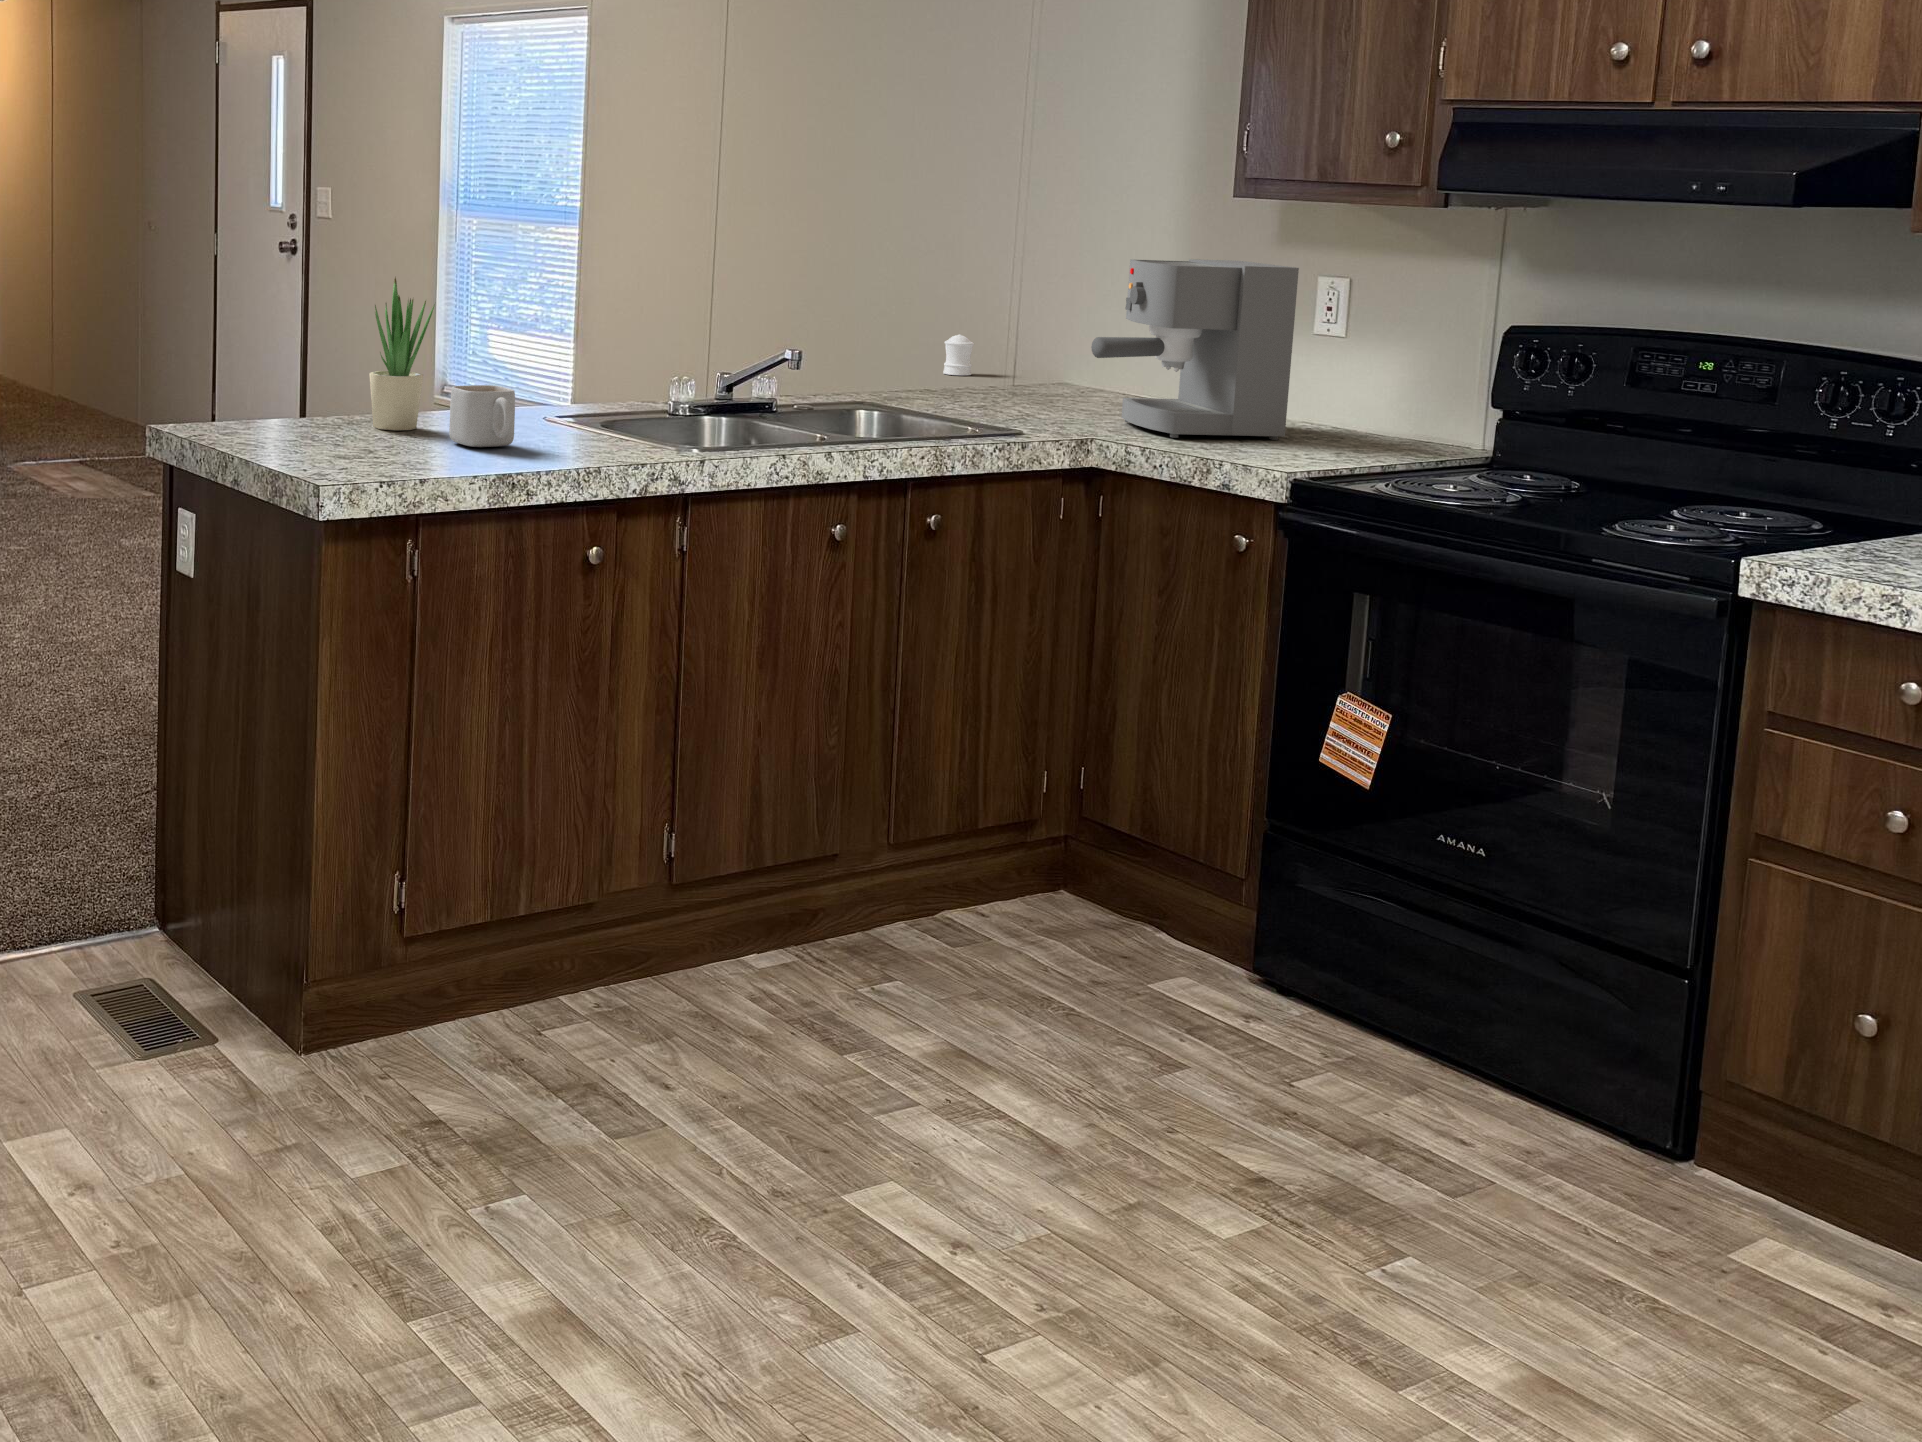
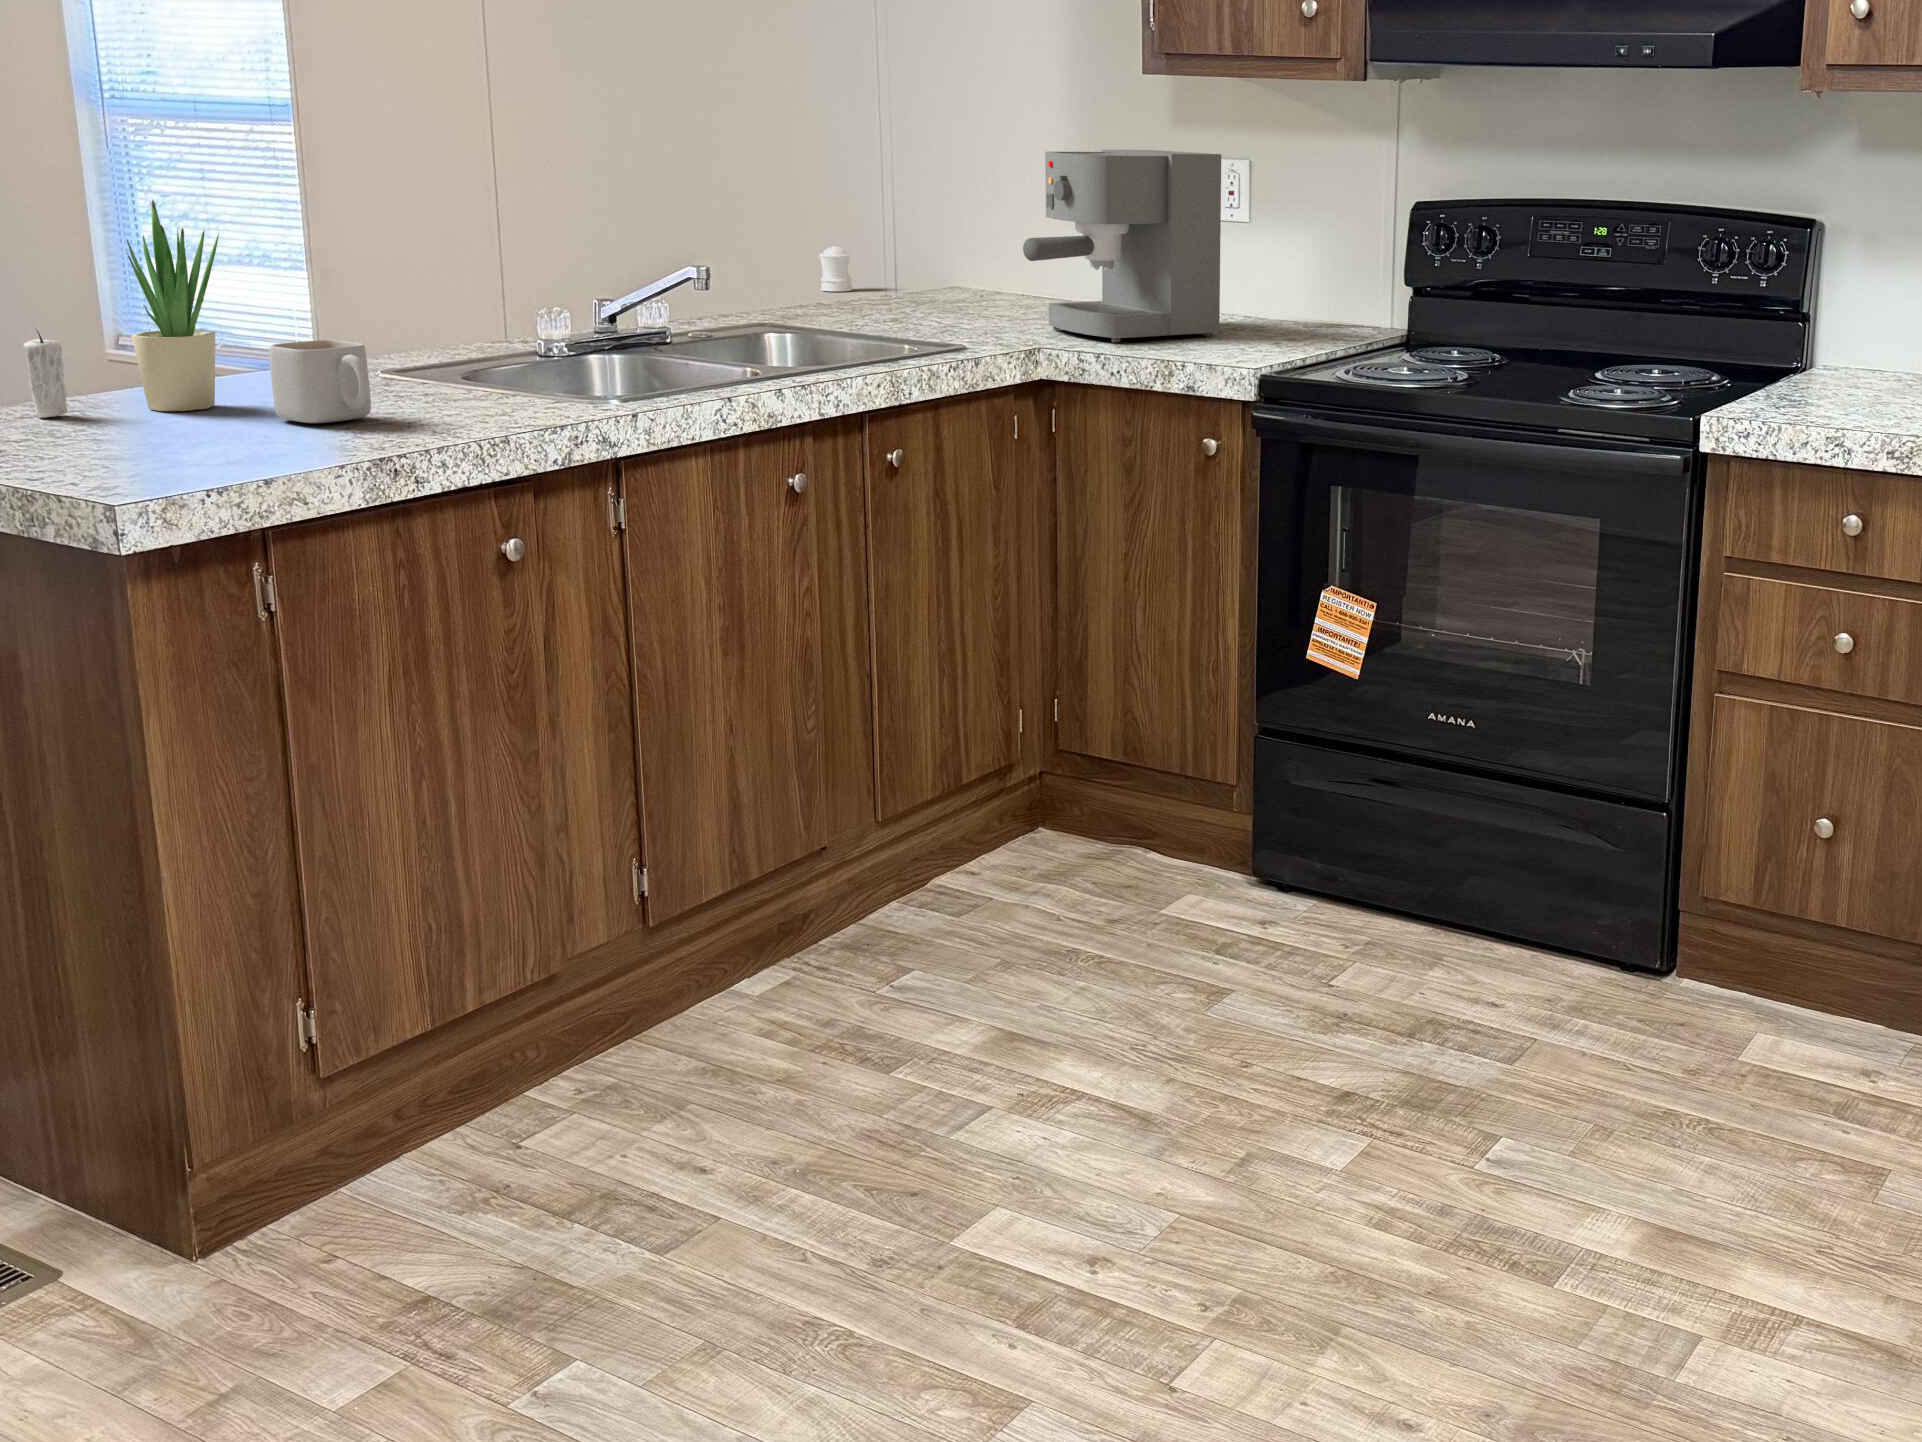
candle: none [301,361,324,427] -> present [23,329,68,418]

